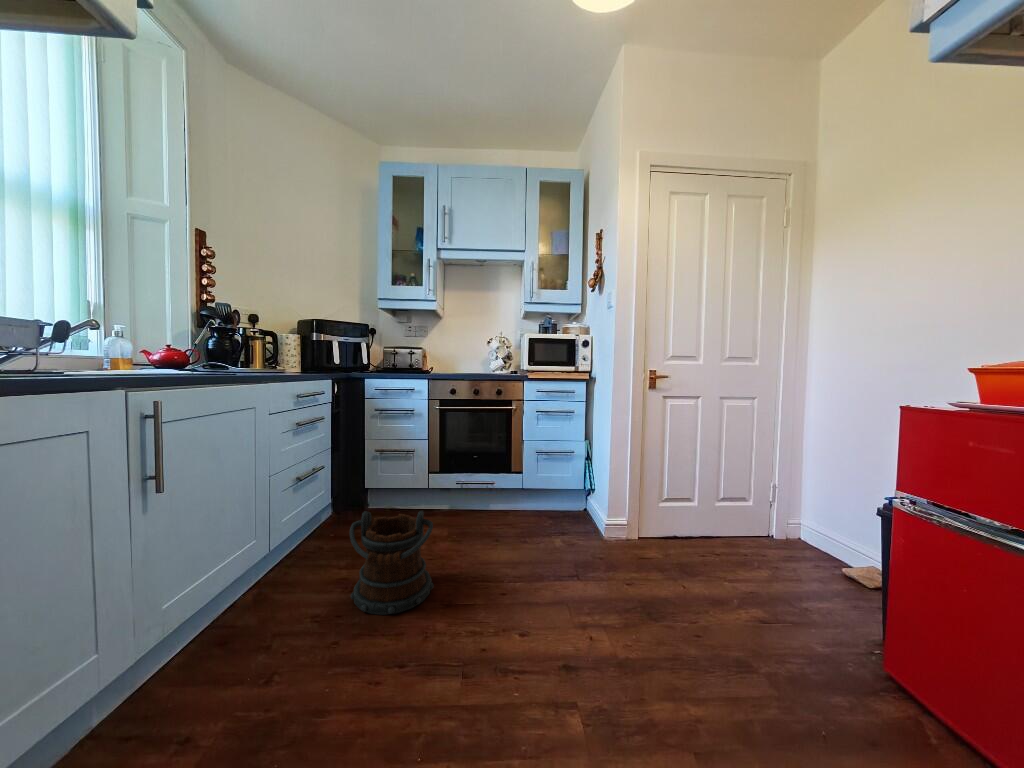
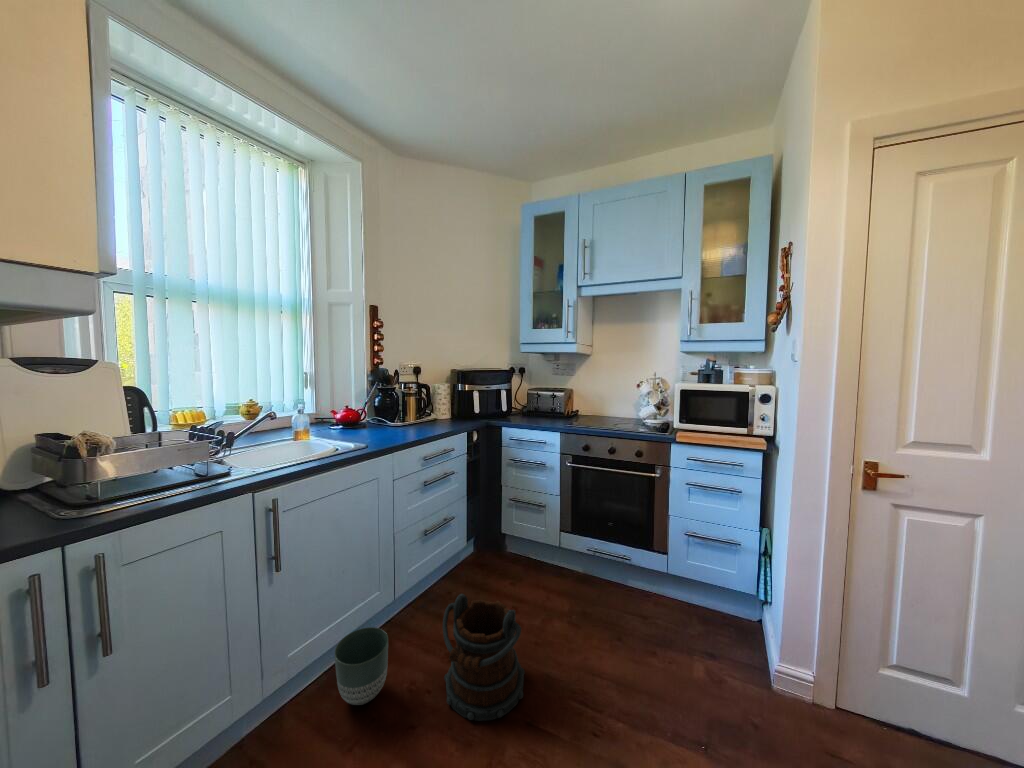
planter: none [224,563,290,642] -> present [335,627,388,705]

